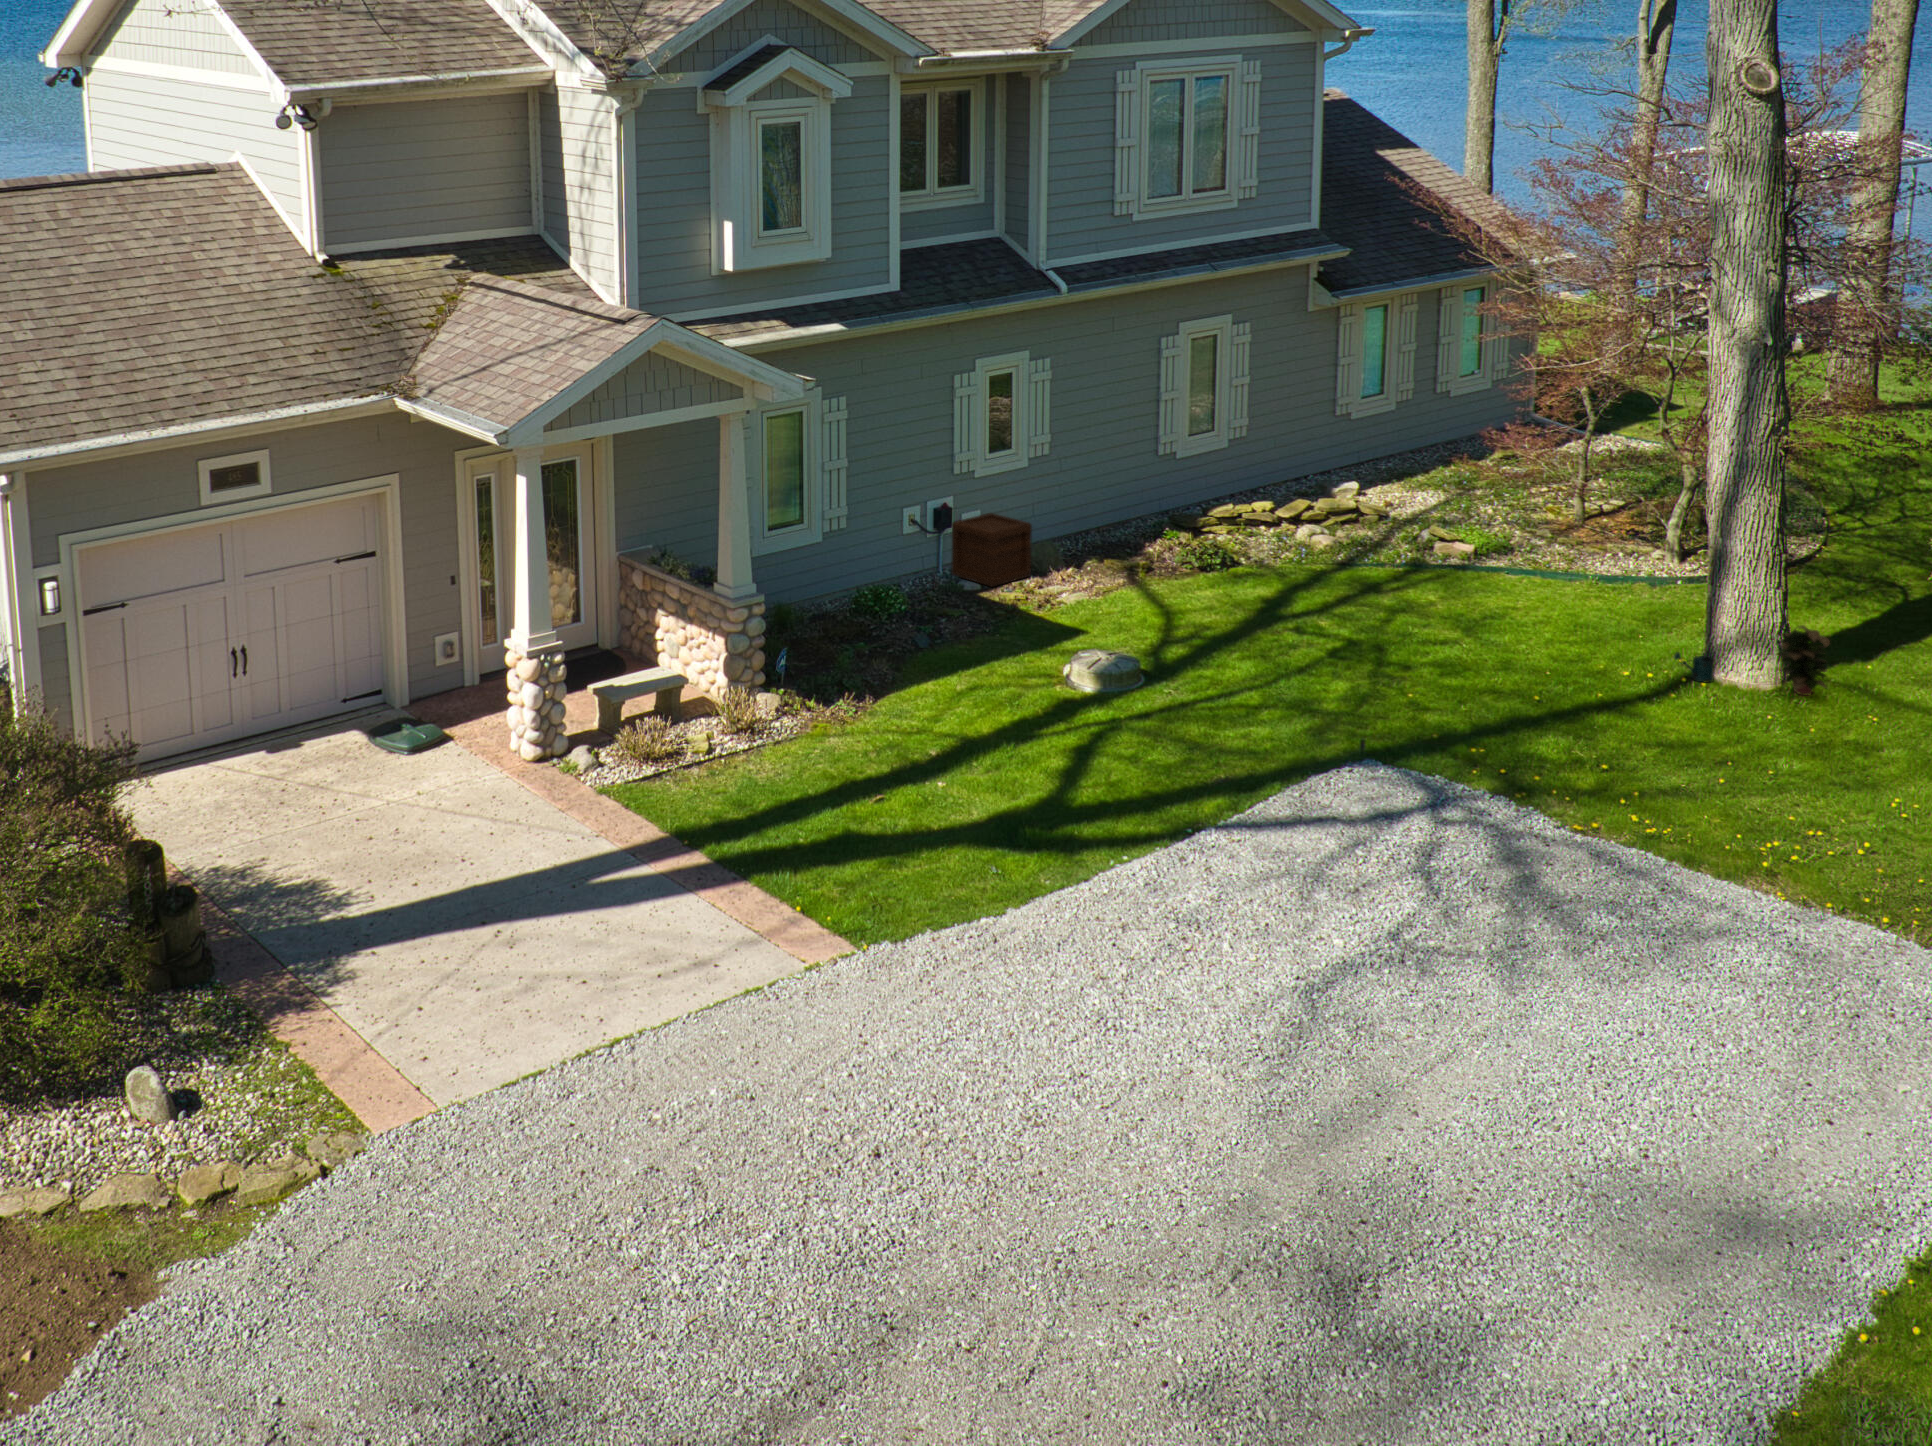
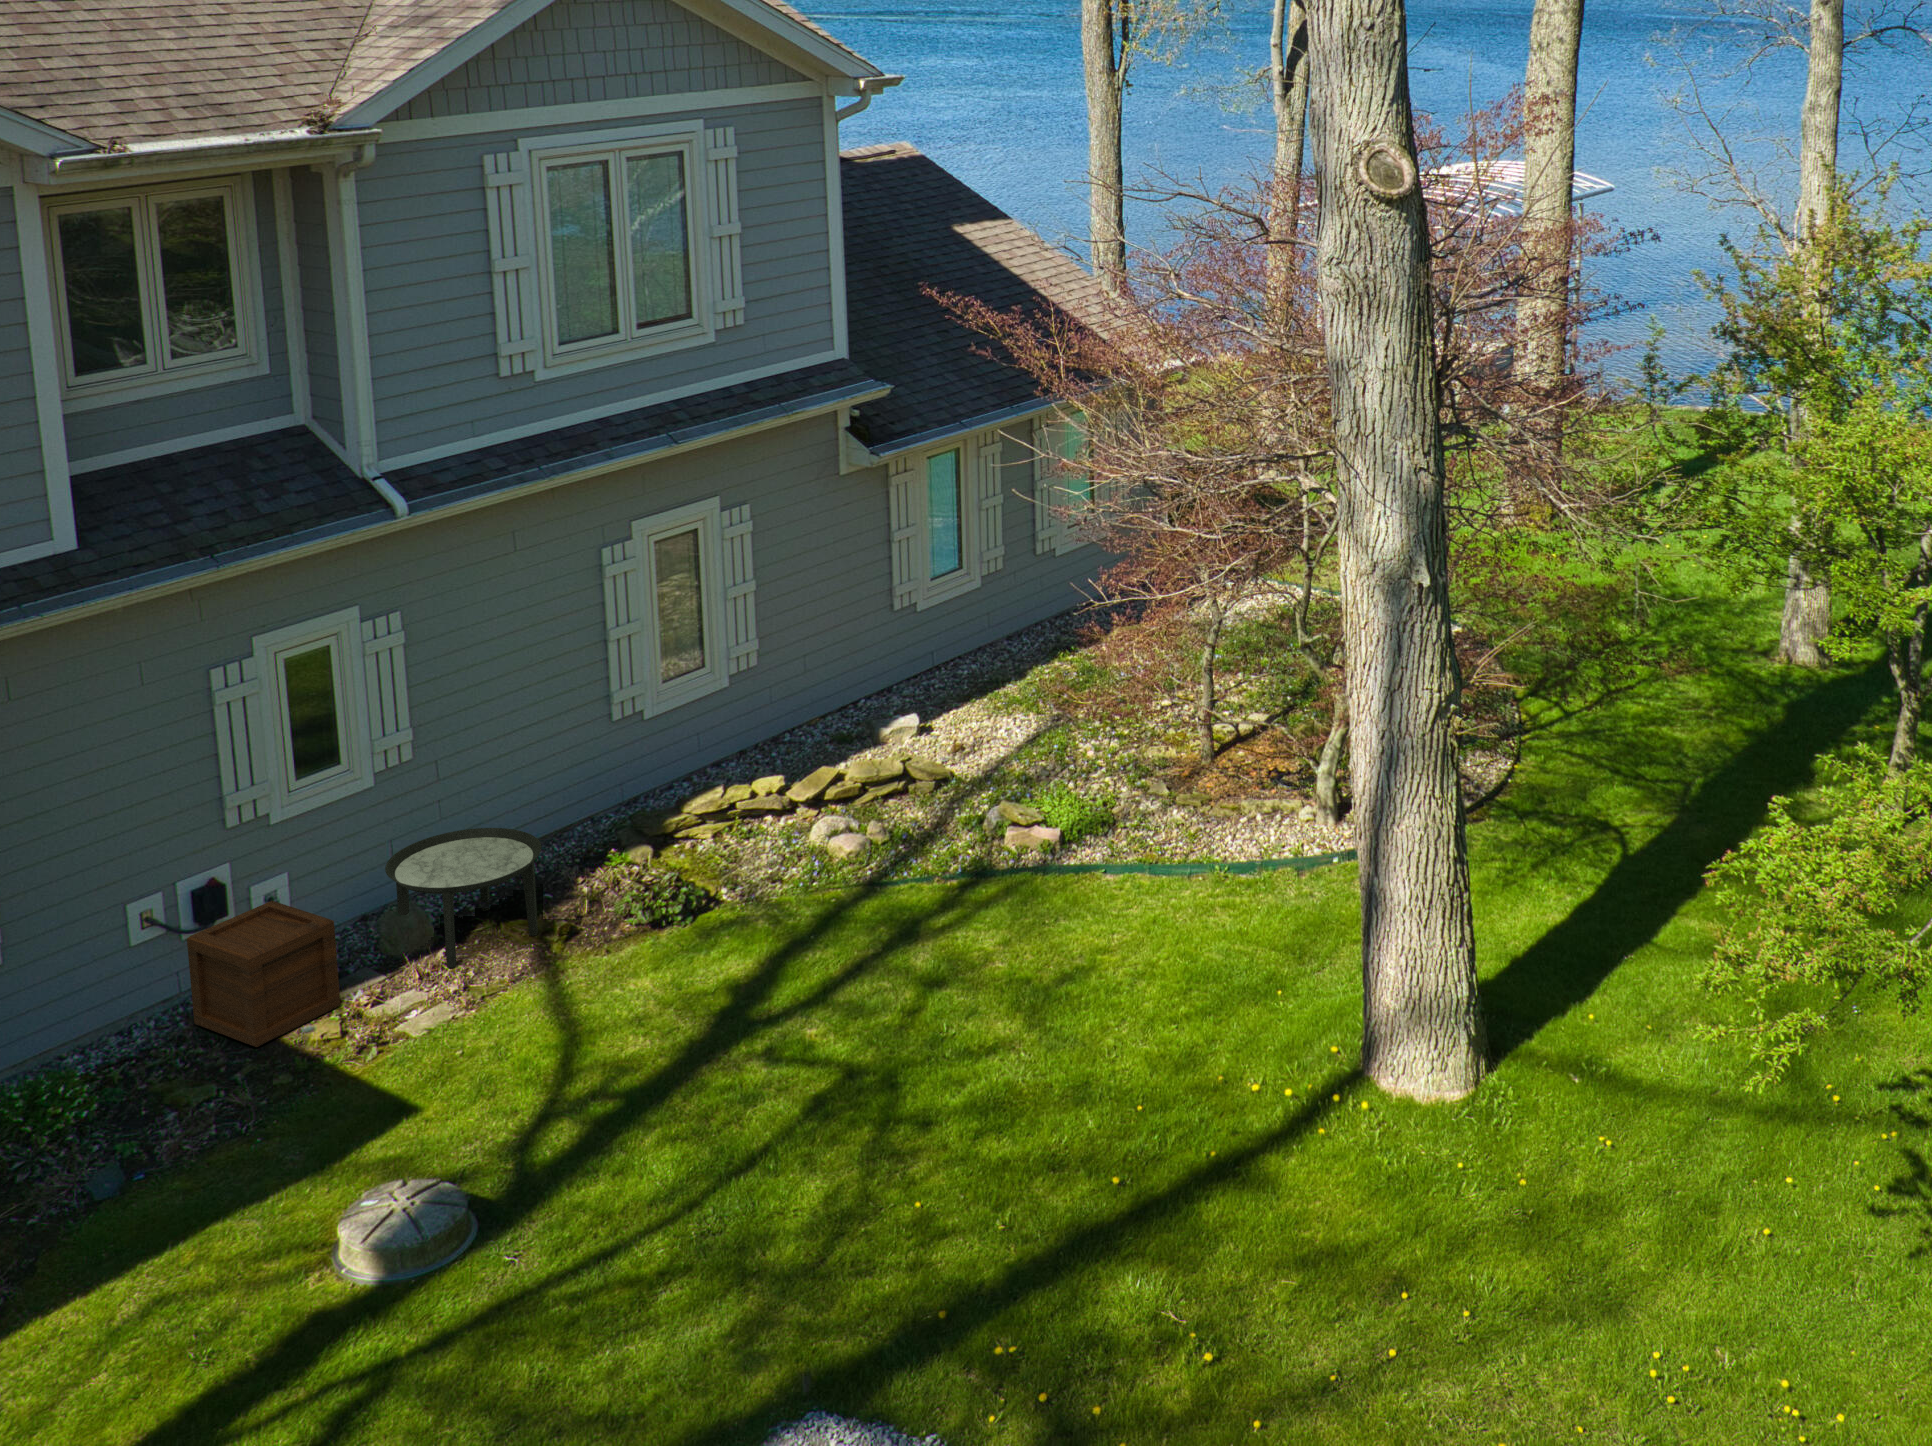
round table: none [1048,495,1139,568] -> present [385,828,542,968]
decorative plant: present [1780,625,1830,696] -> none [1460,1002,1537,1112]
watering can: present [1674,652,1714,682] -> none [1318,1054,1384,1105]

